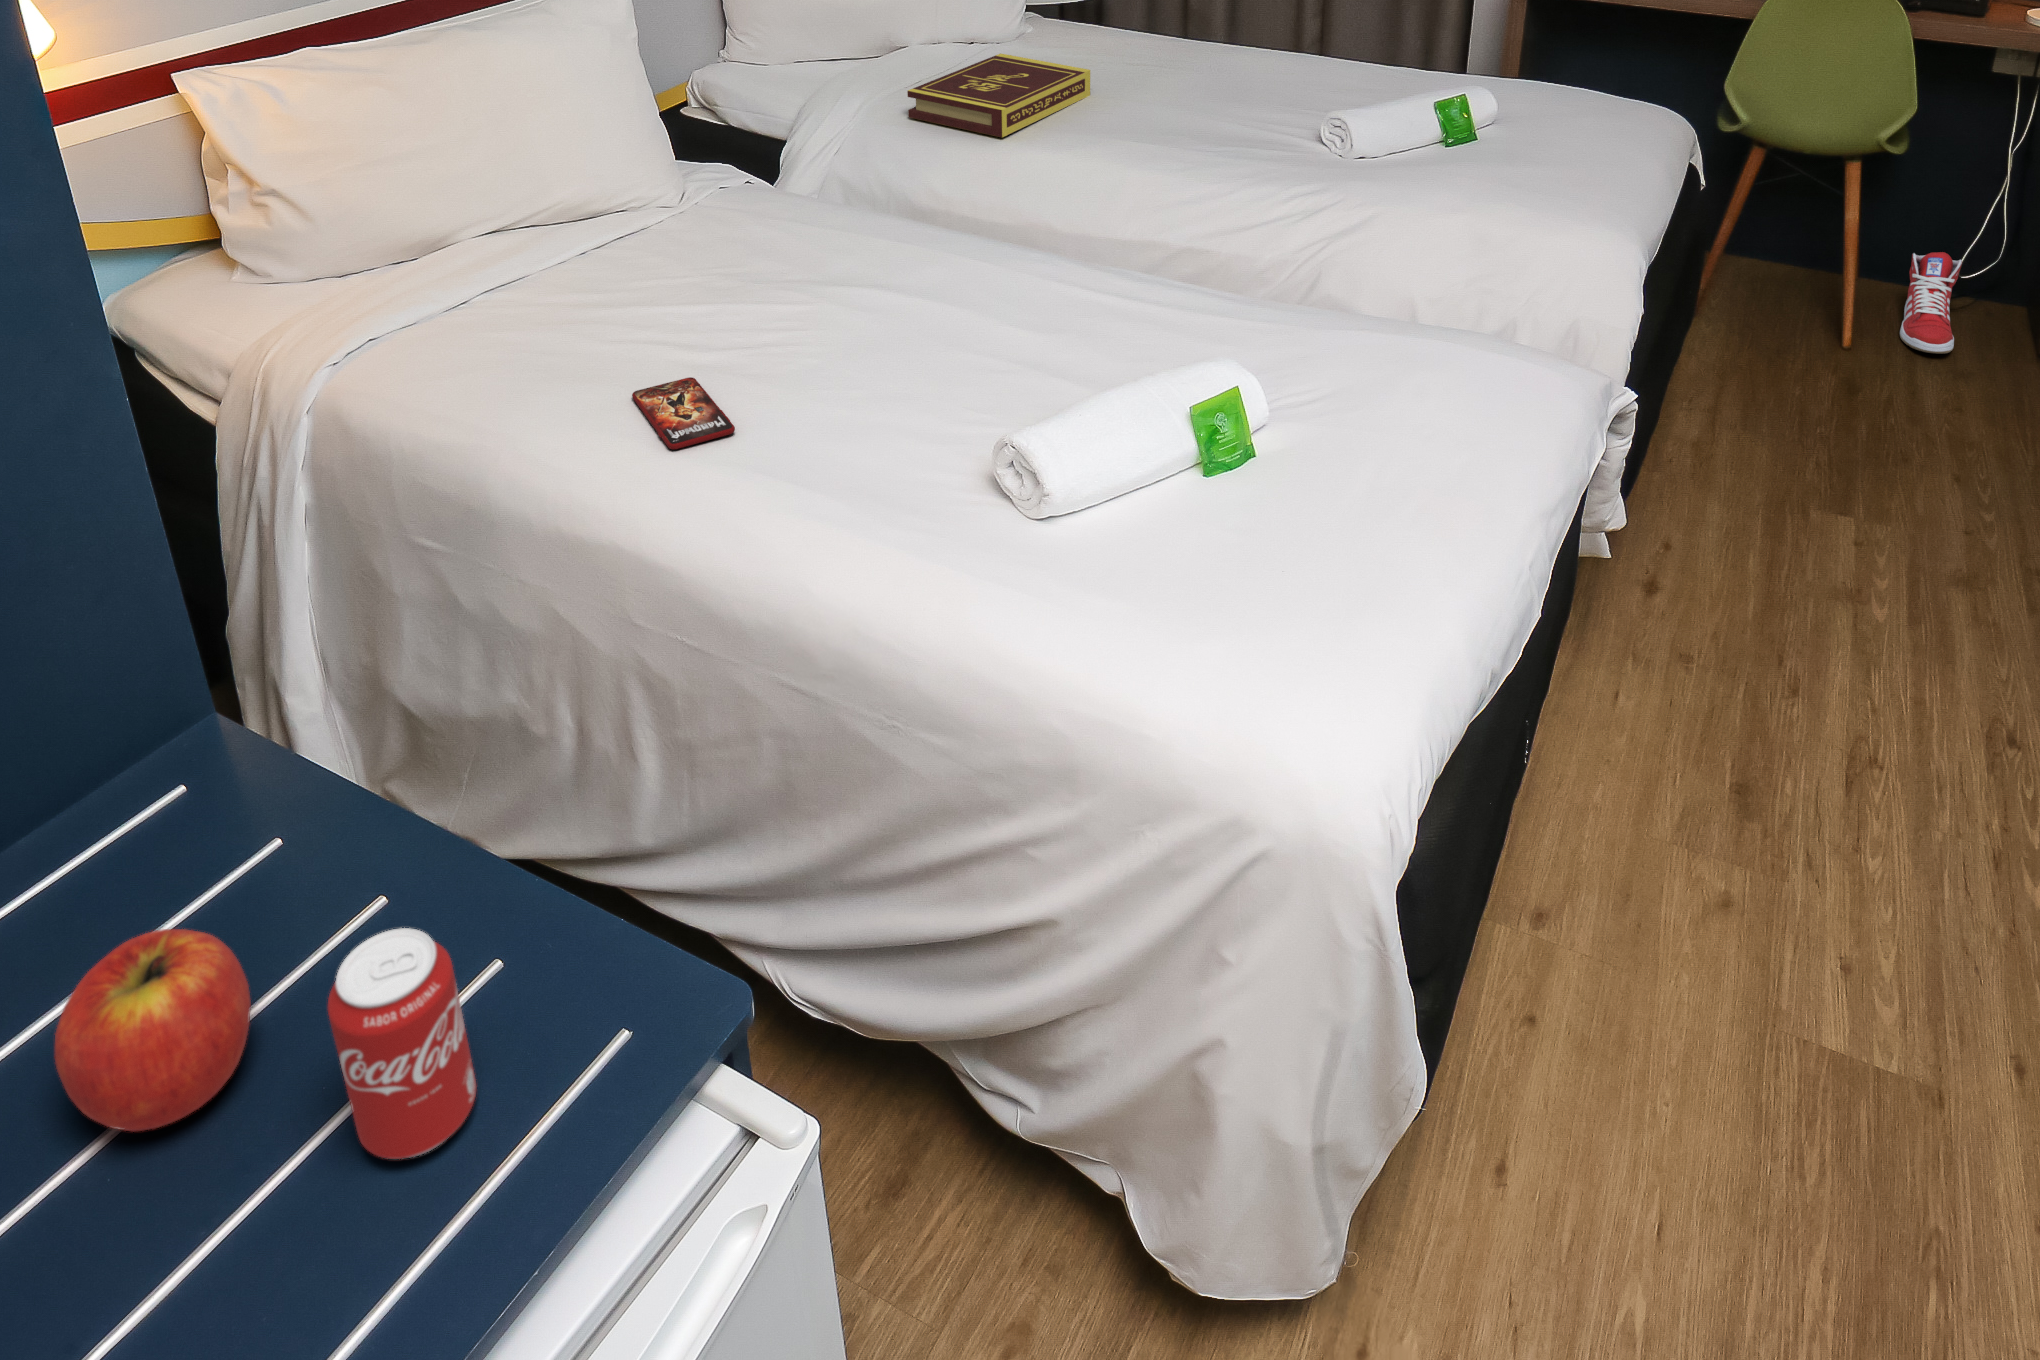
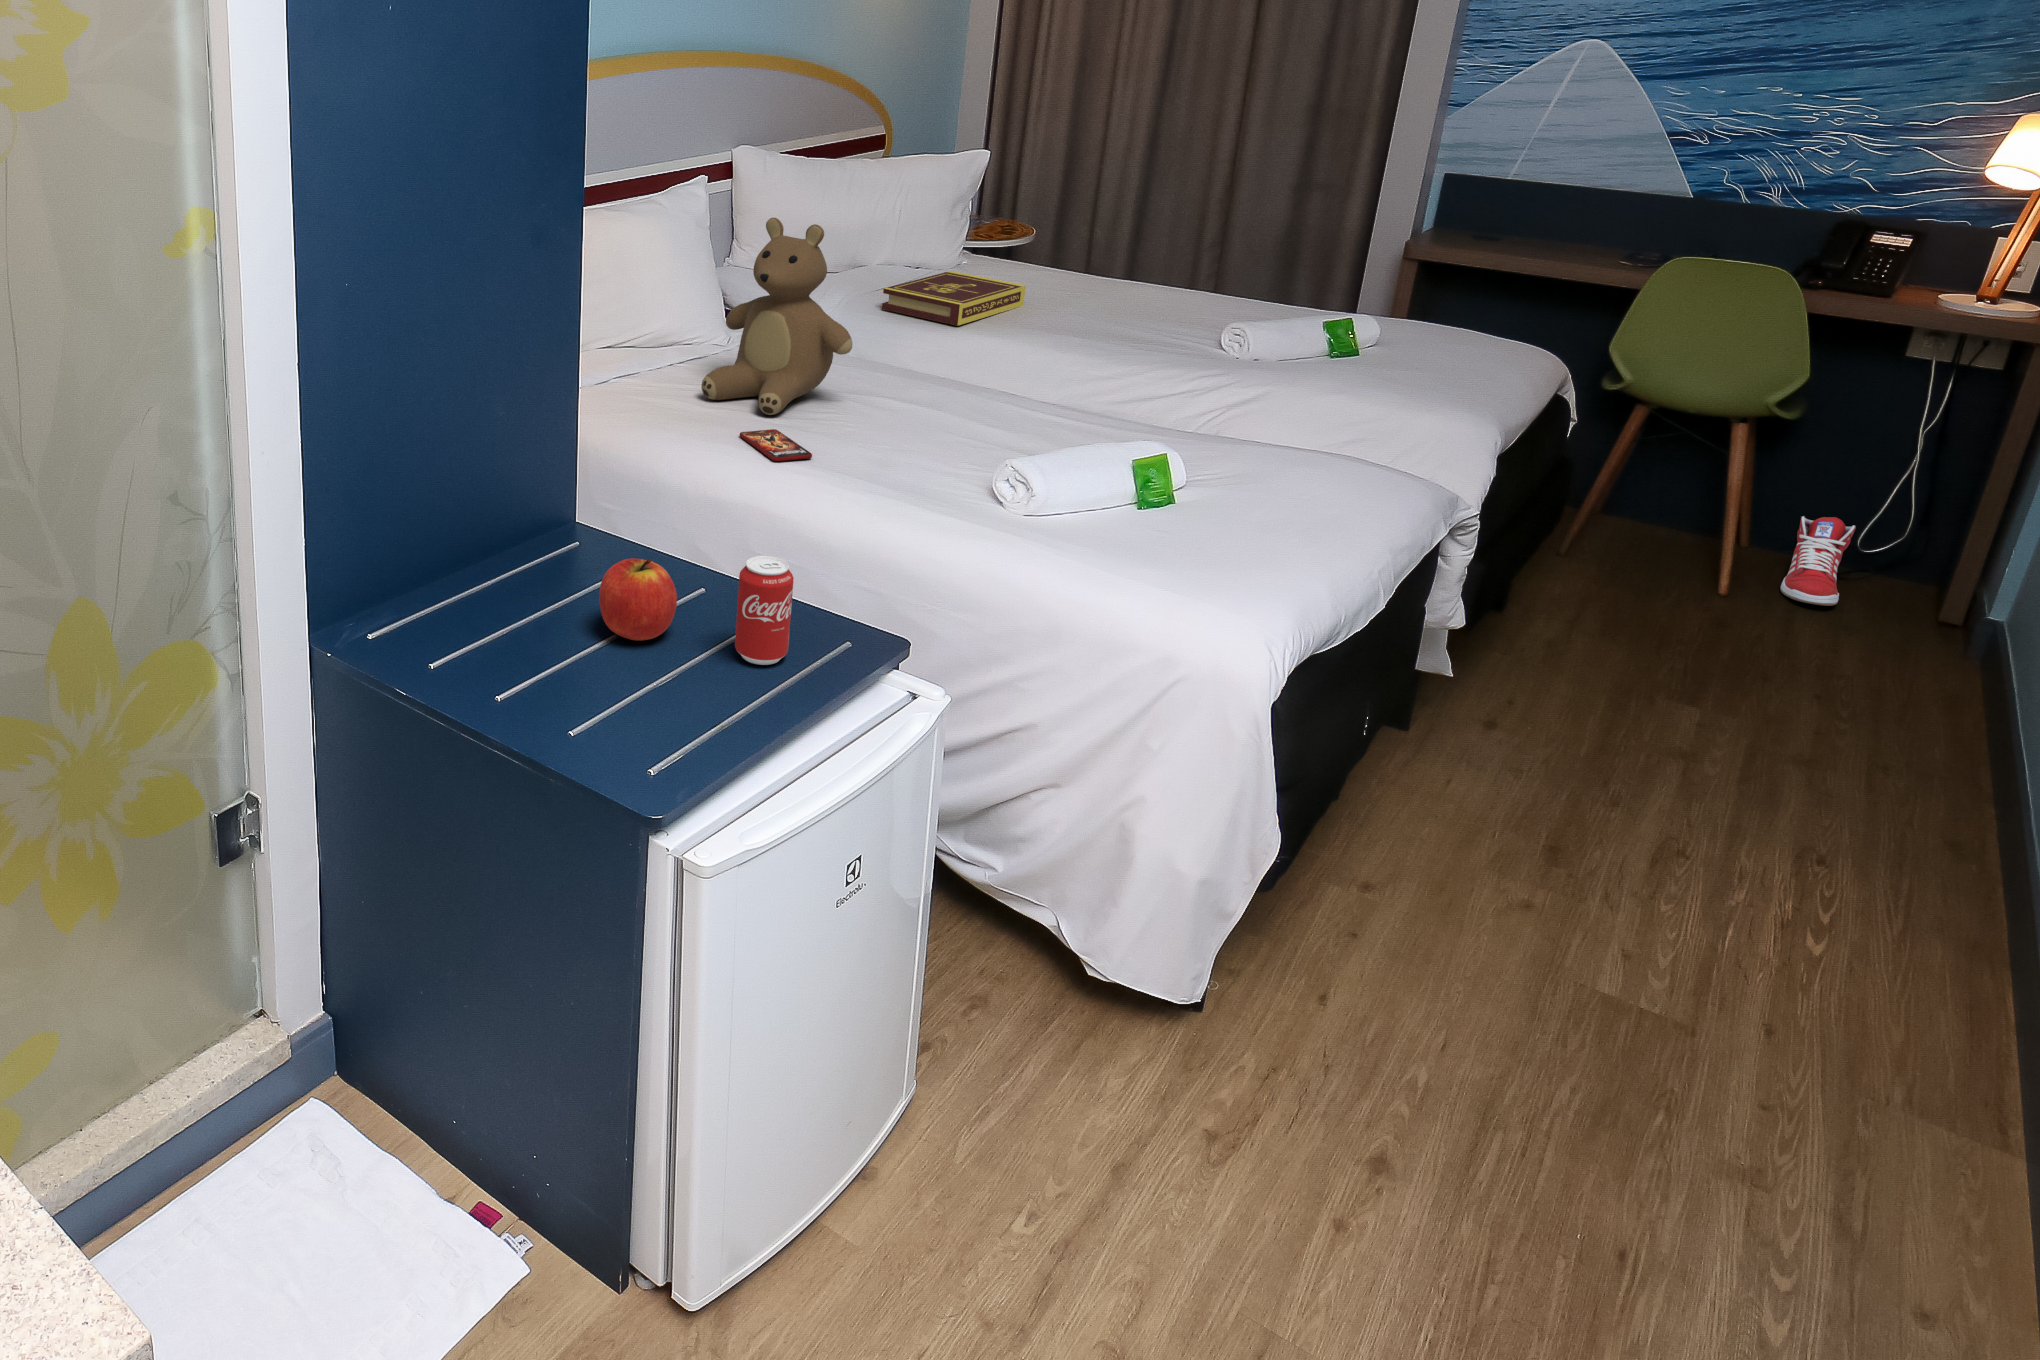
teddy bear: none [596,41,813,344] -> present [702,218,852,415]

